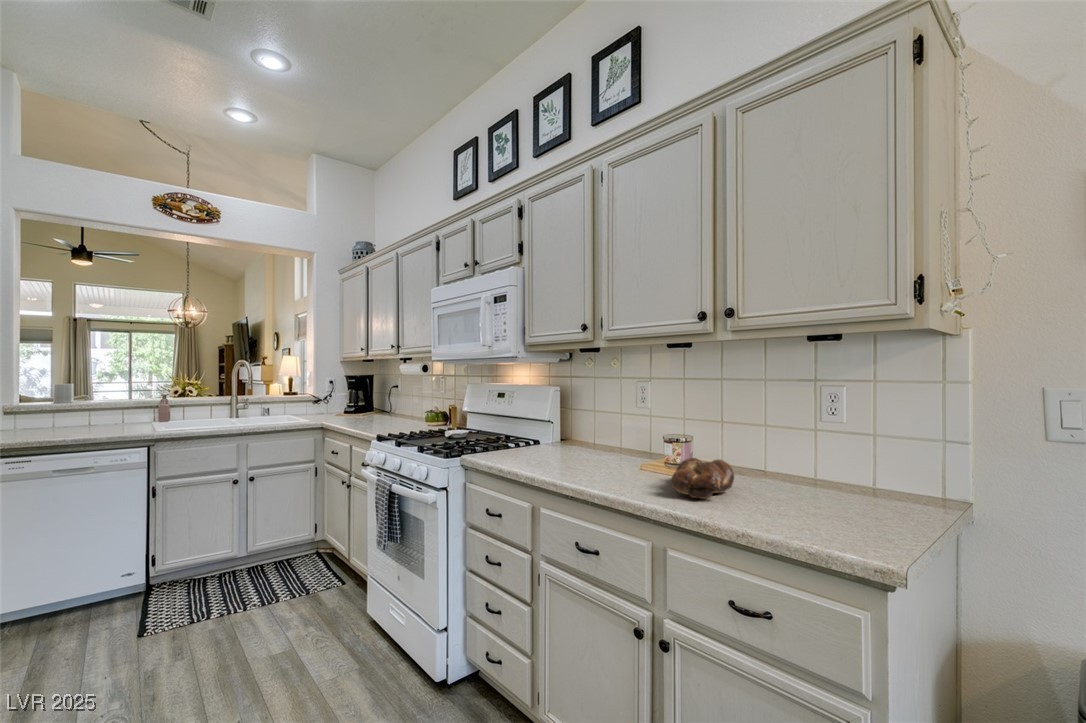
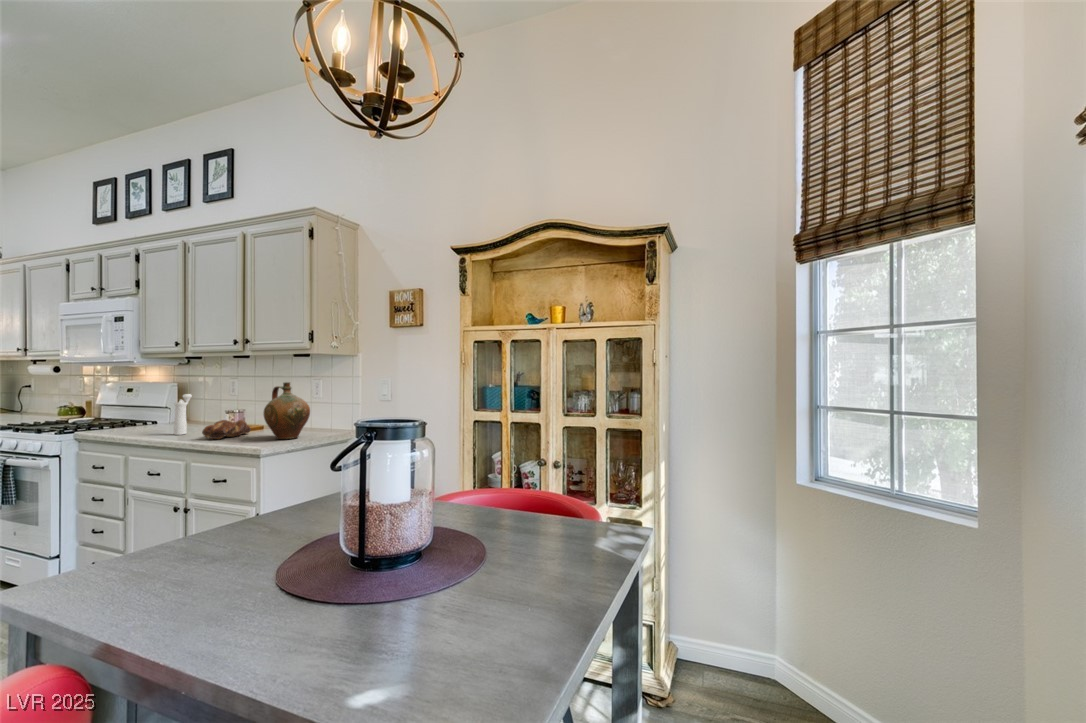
ceramic jug: none [800,390,907,519] -> present [264,382,310,439]
pepper mill: none [599,406,617,475] -> present [174,394,192,435]

